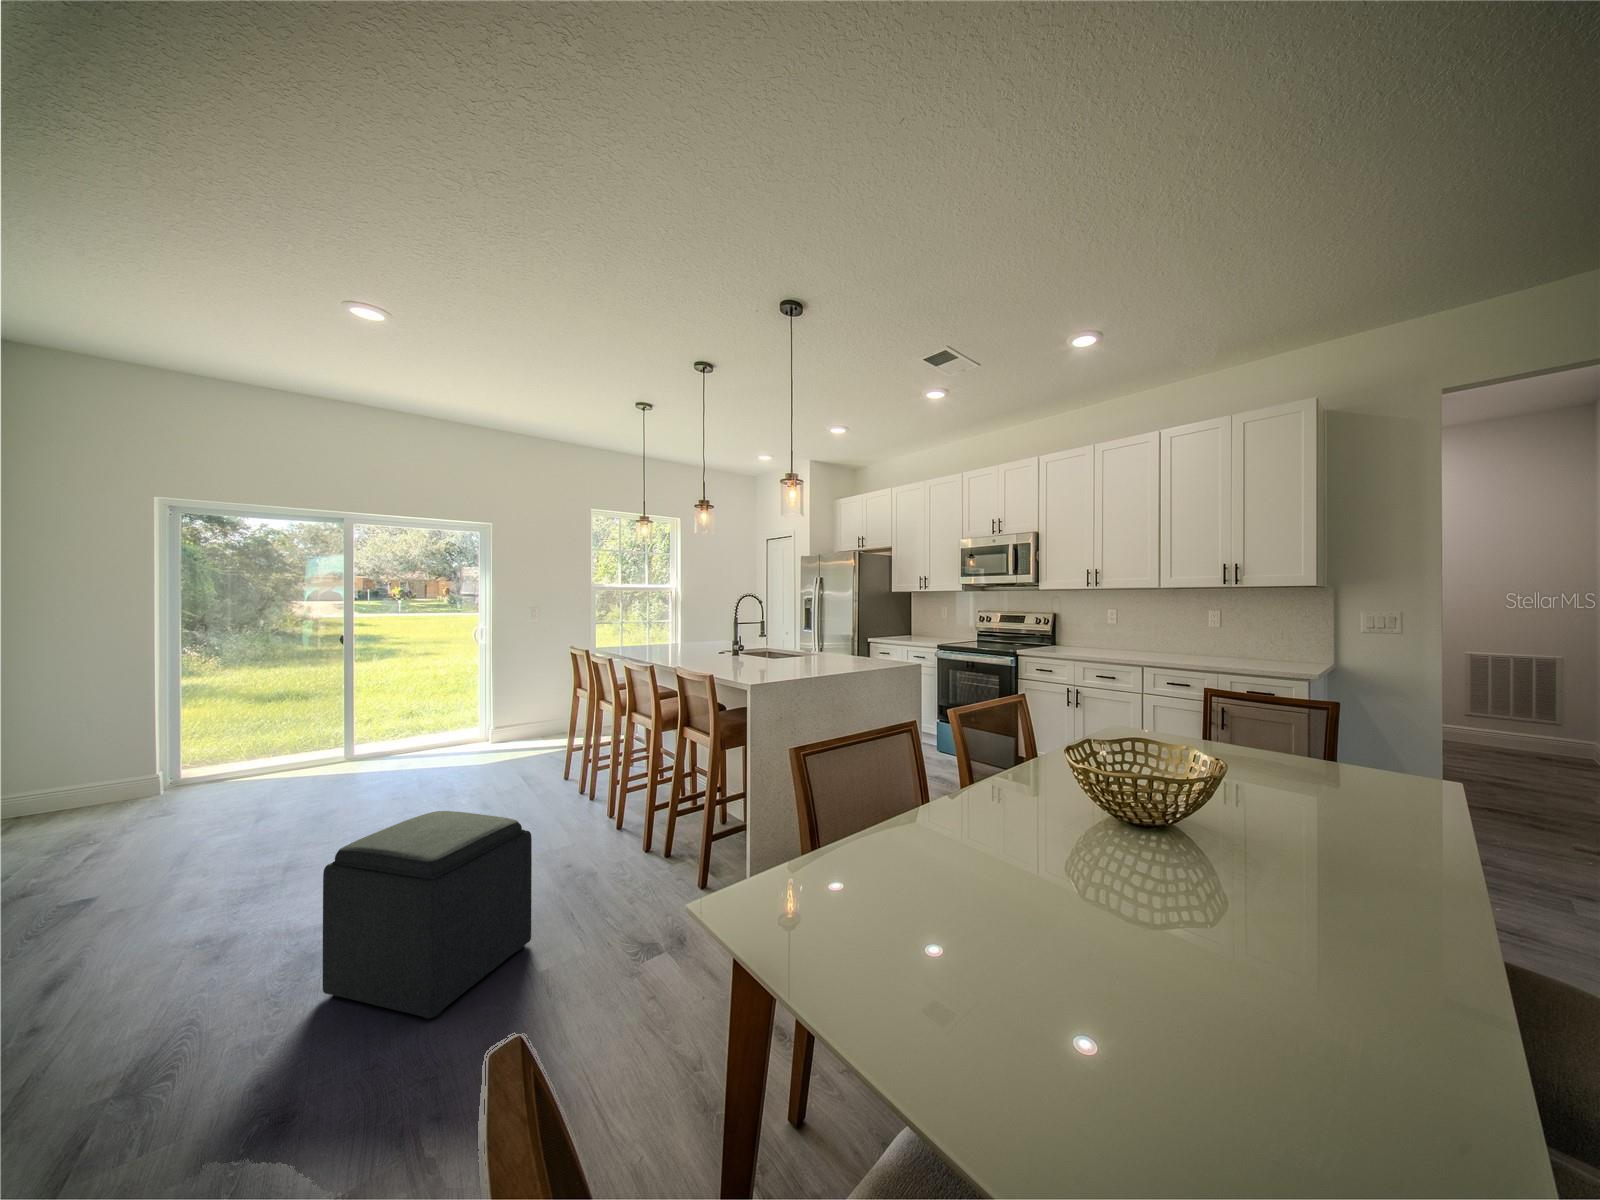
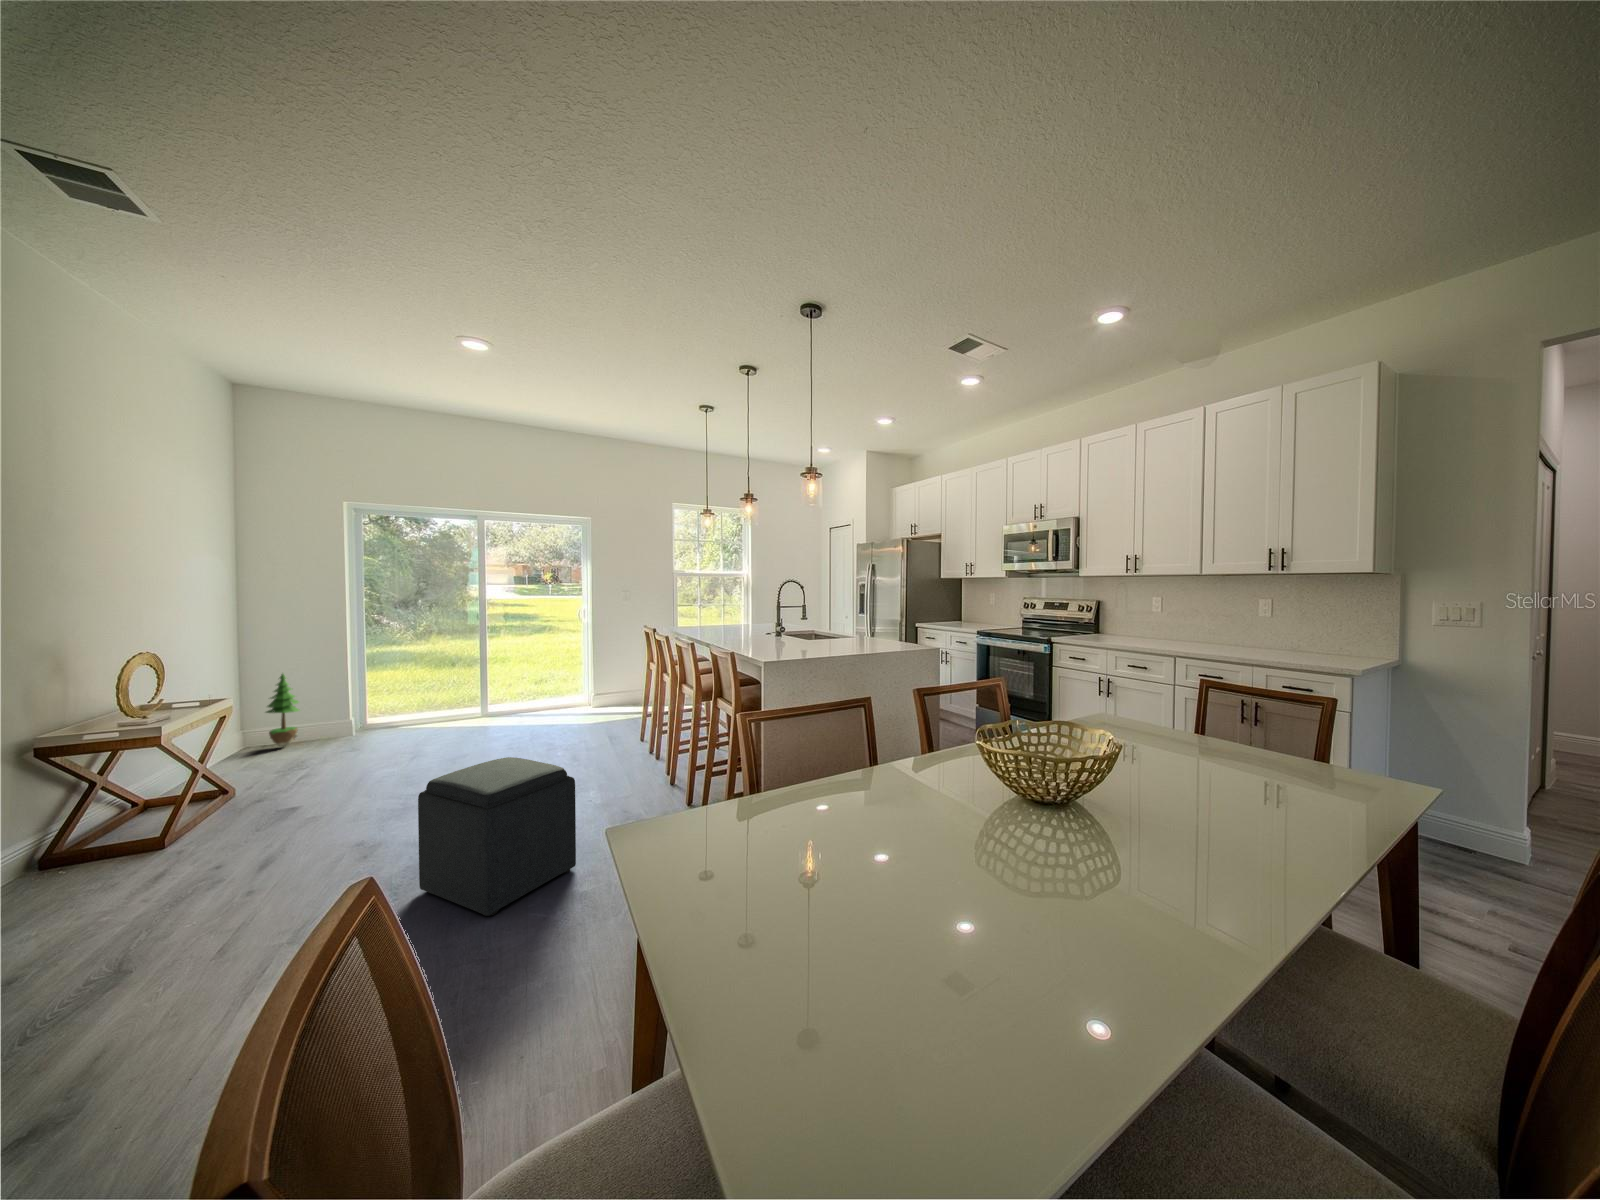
potted tree: none [31,714,90,816] -> present [266,674,299,747]

